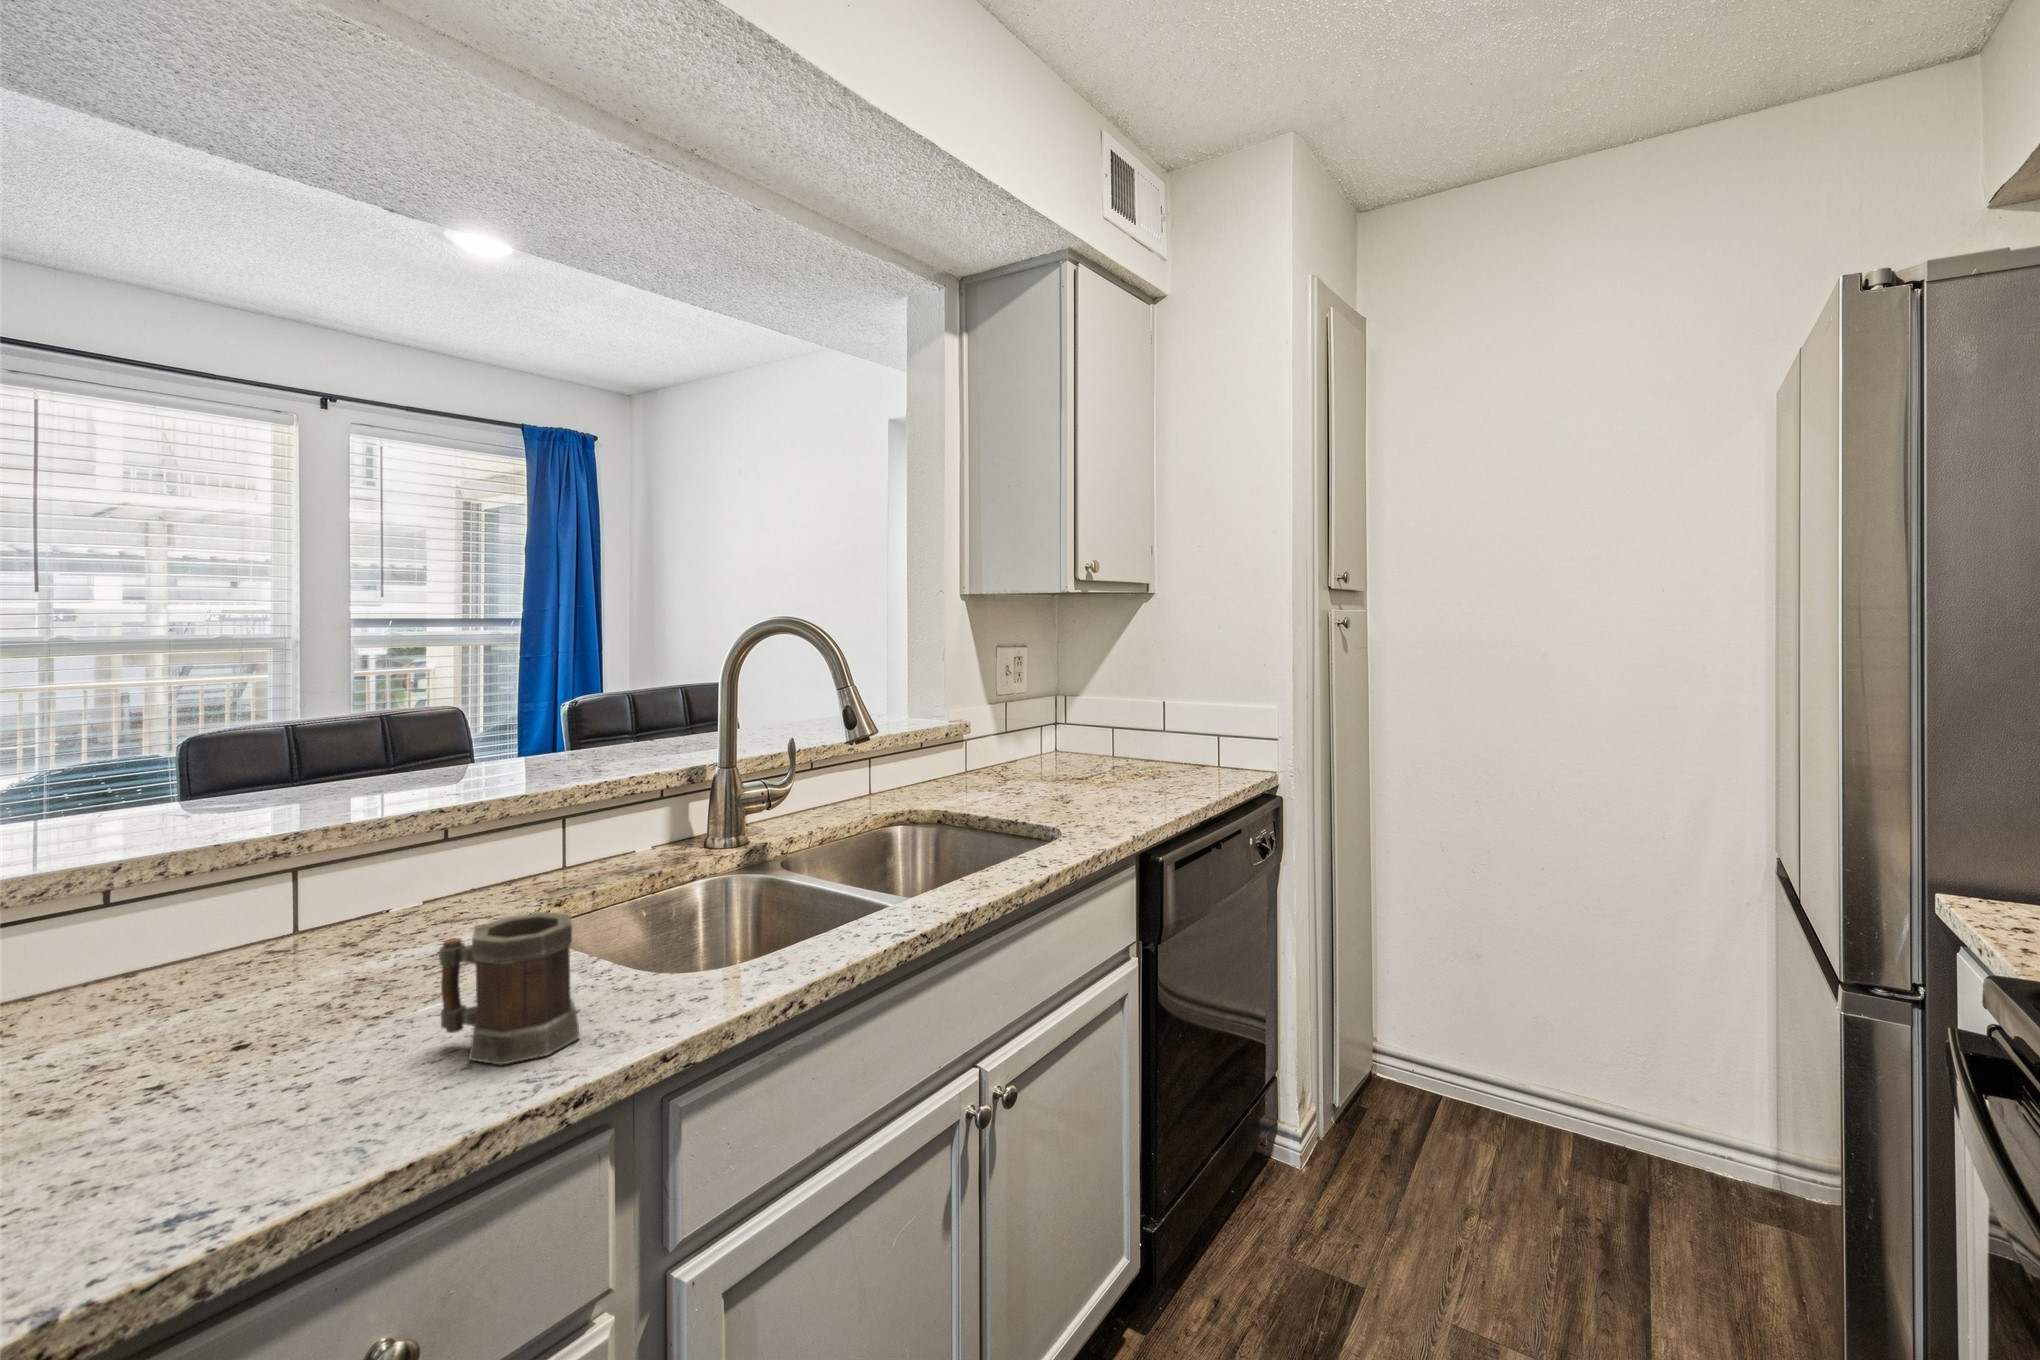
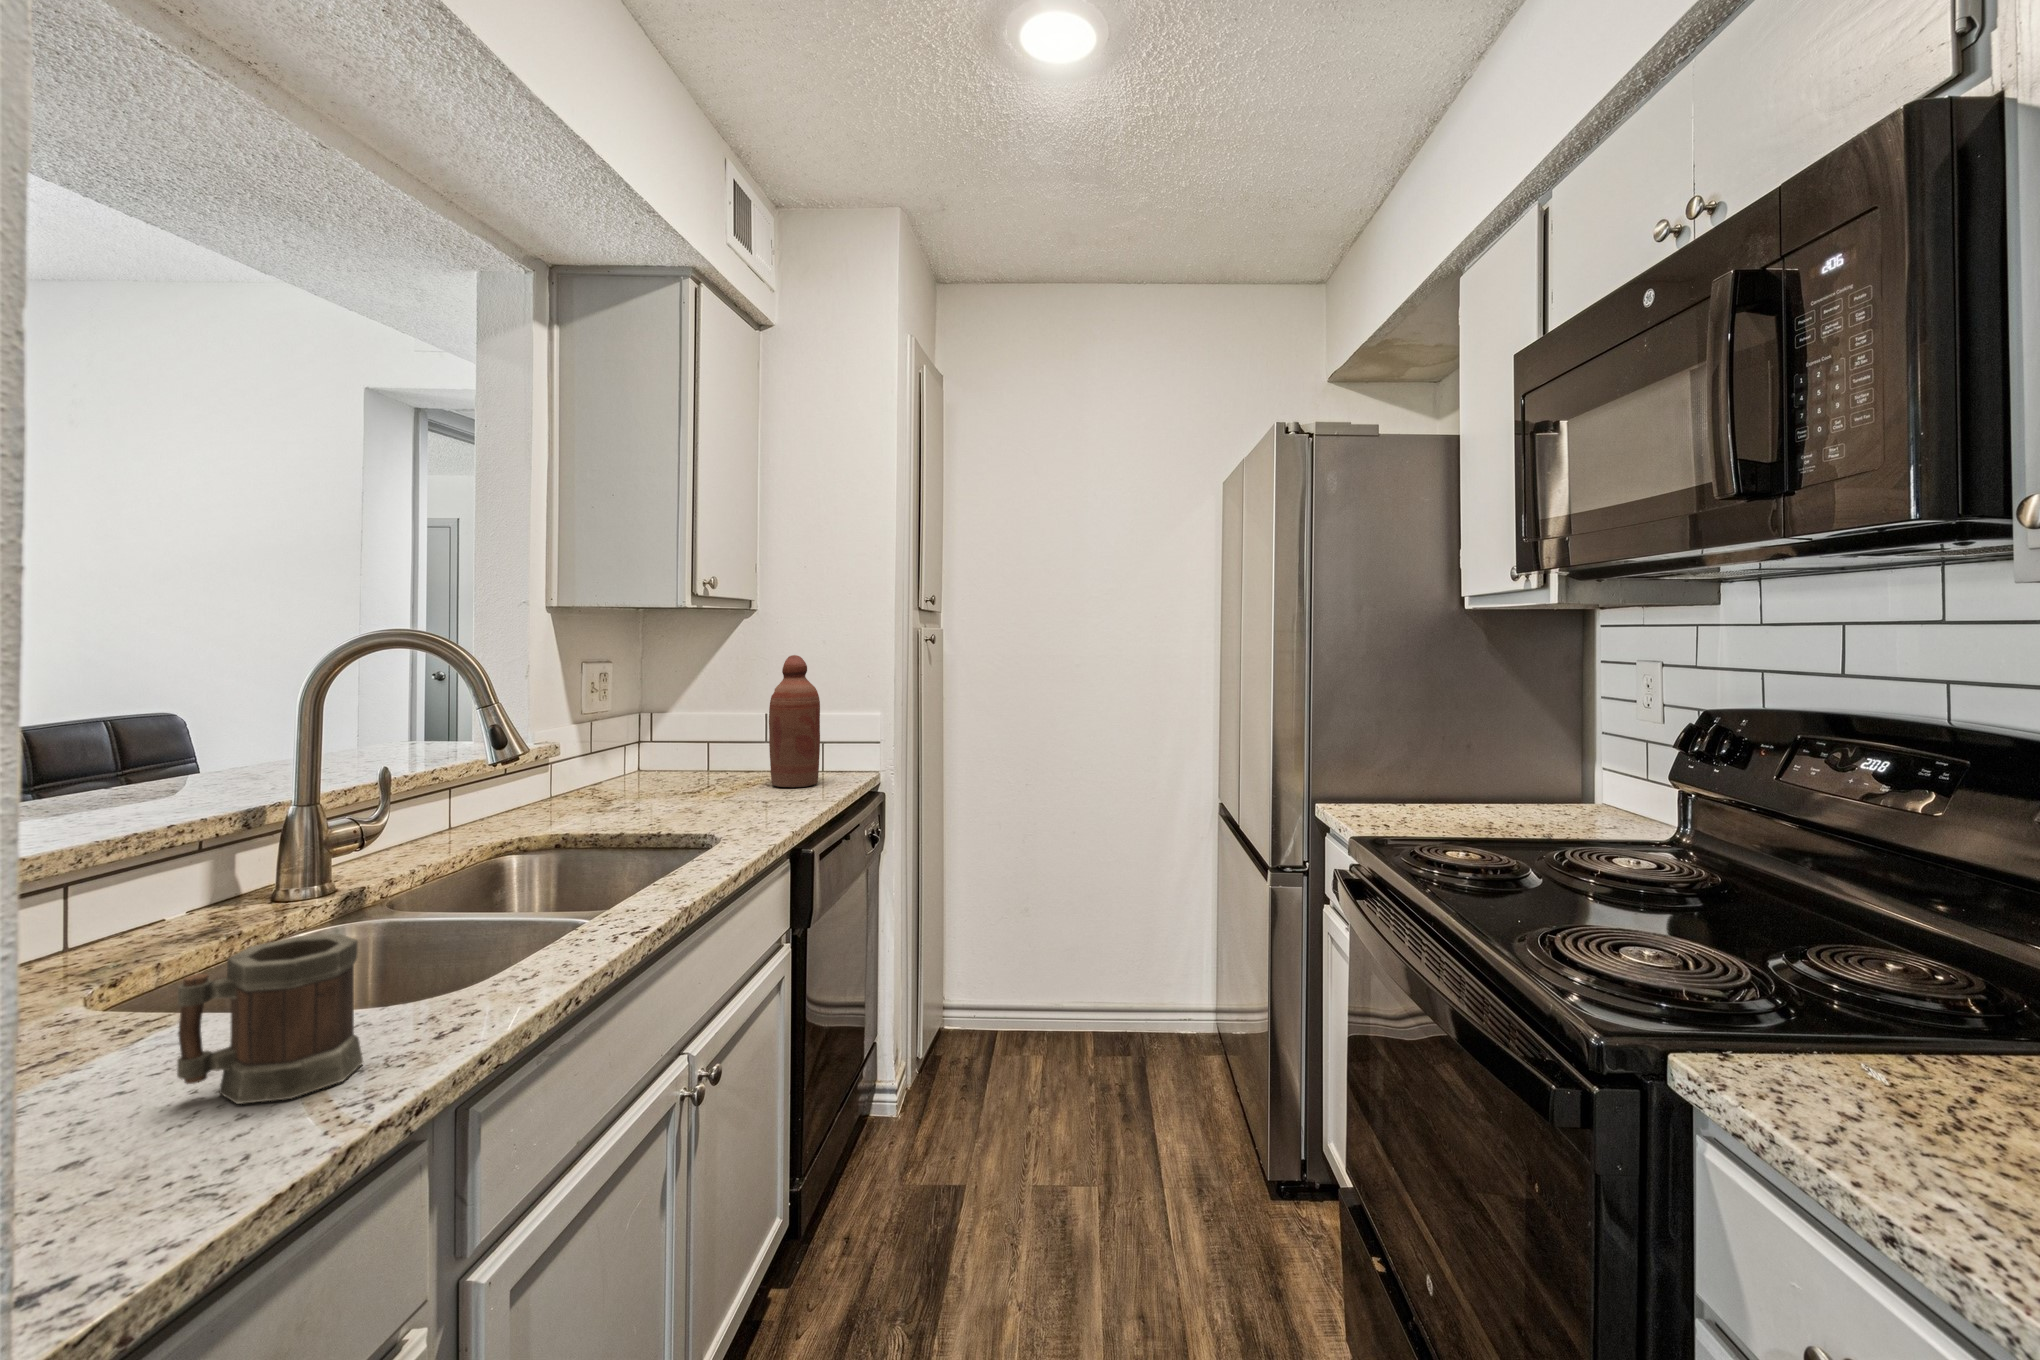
bottle: none [1157,640,1208,778] -> present [769,655,820,787]

